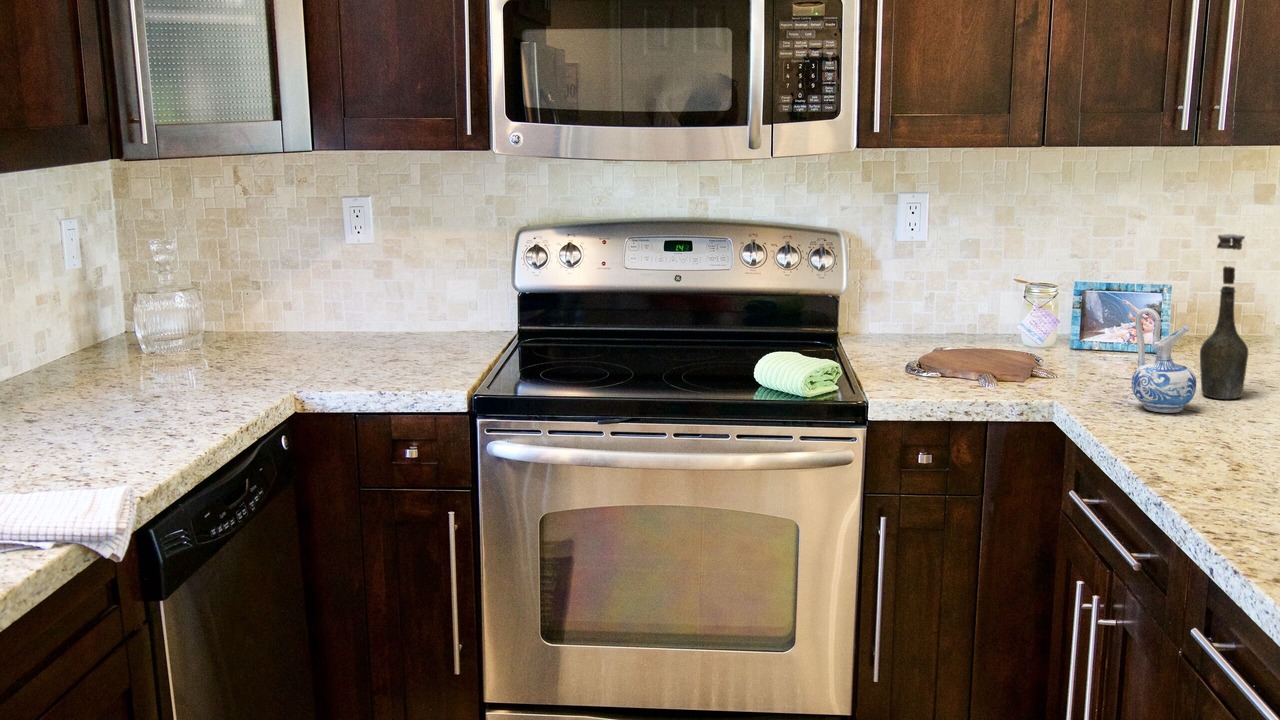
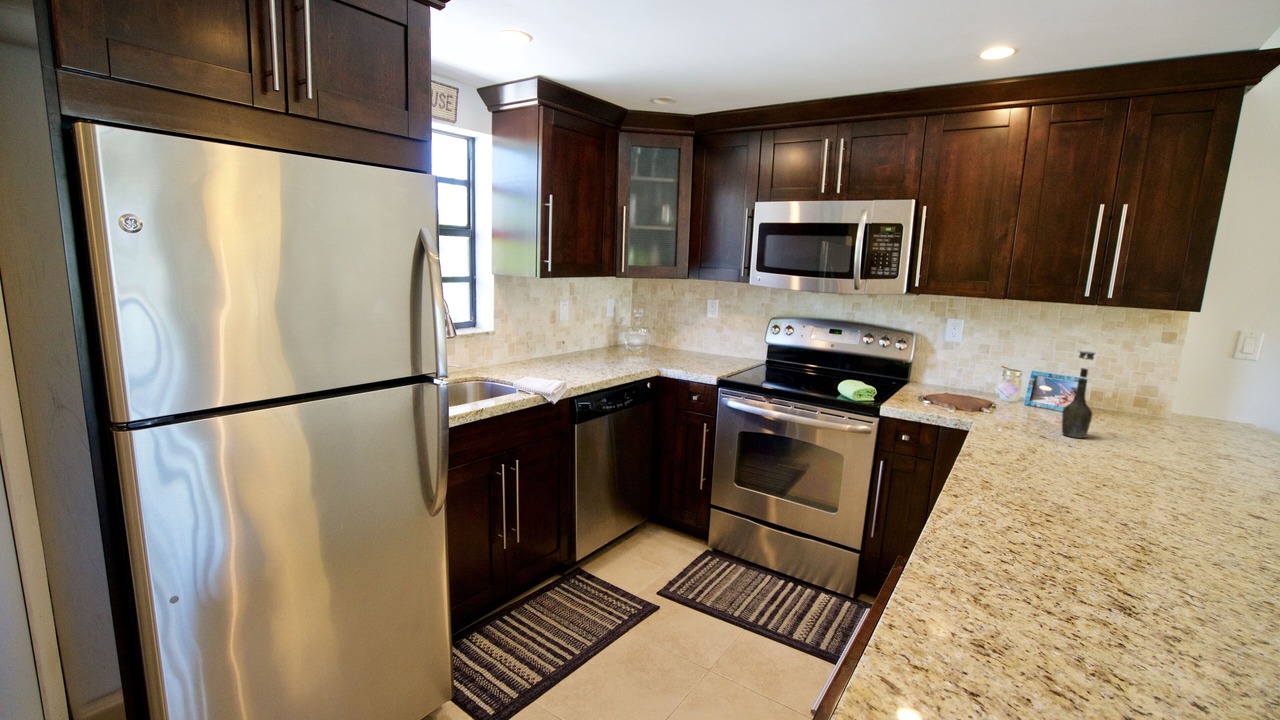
ceramic pitcher: present [1132,308,1196,413] -> none [1008,382,1045,437]

